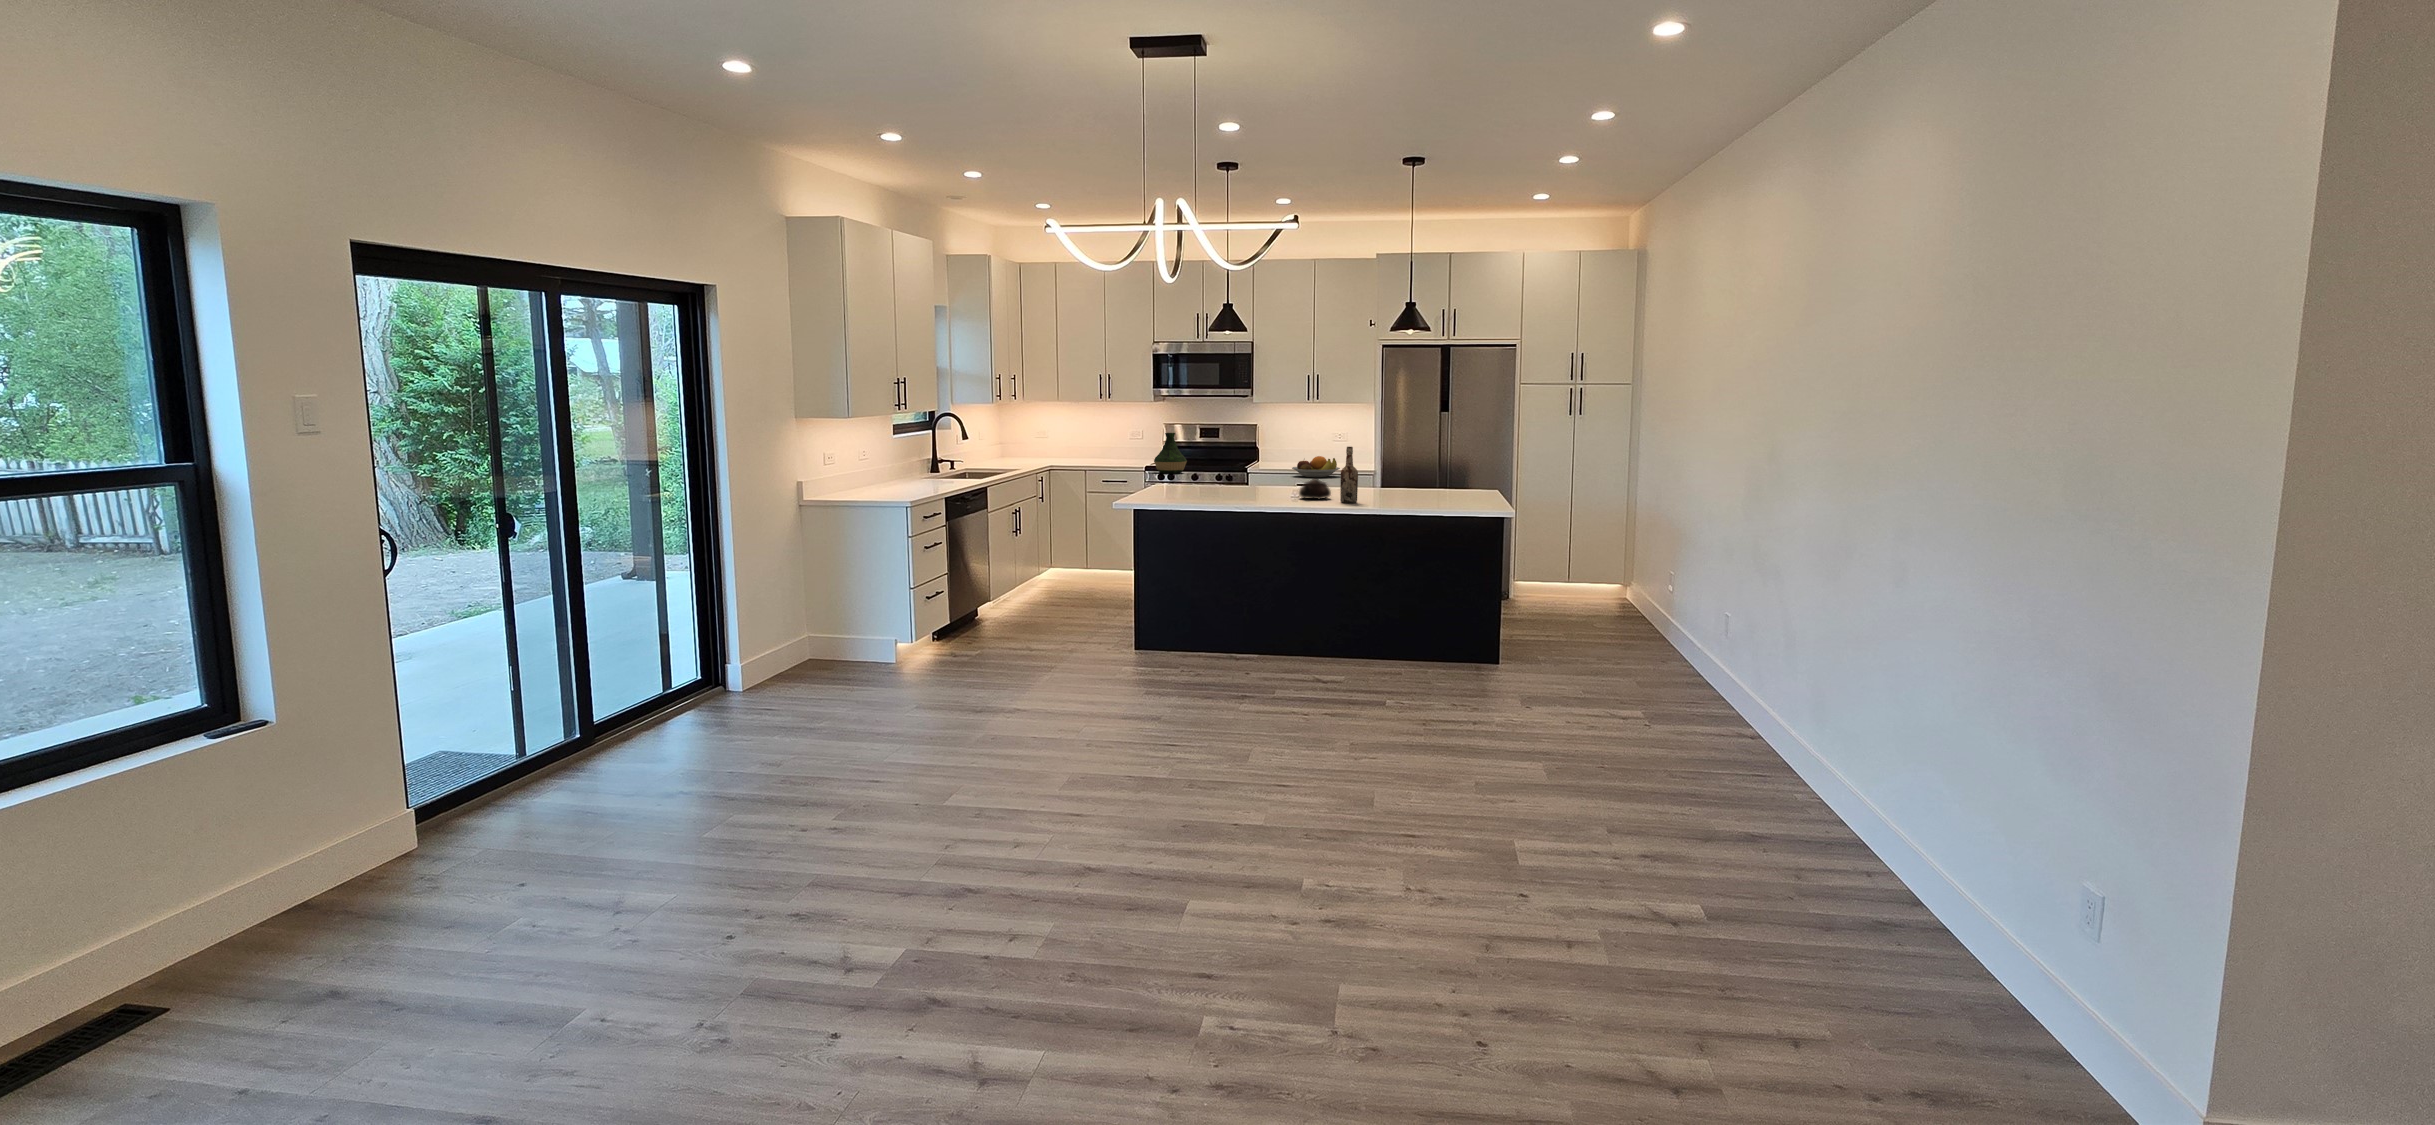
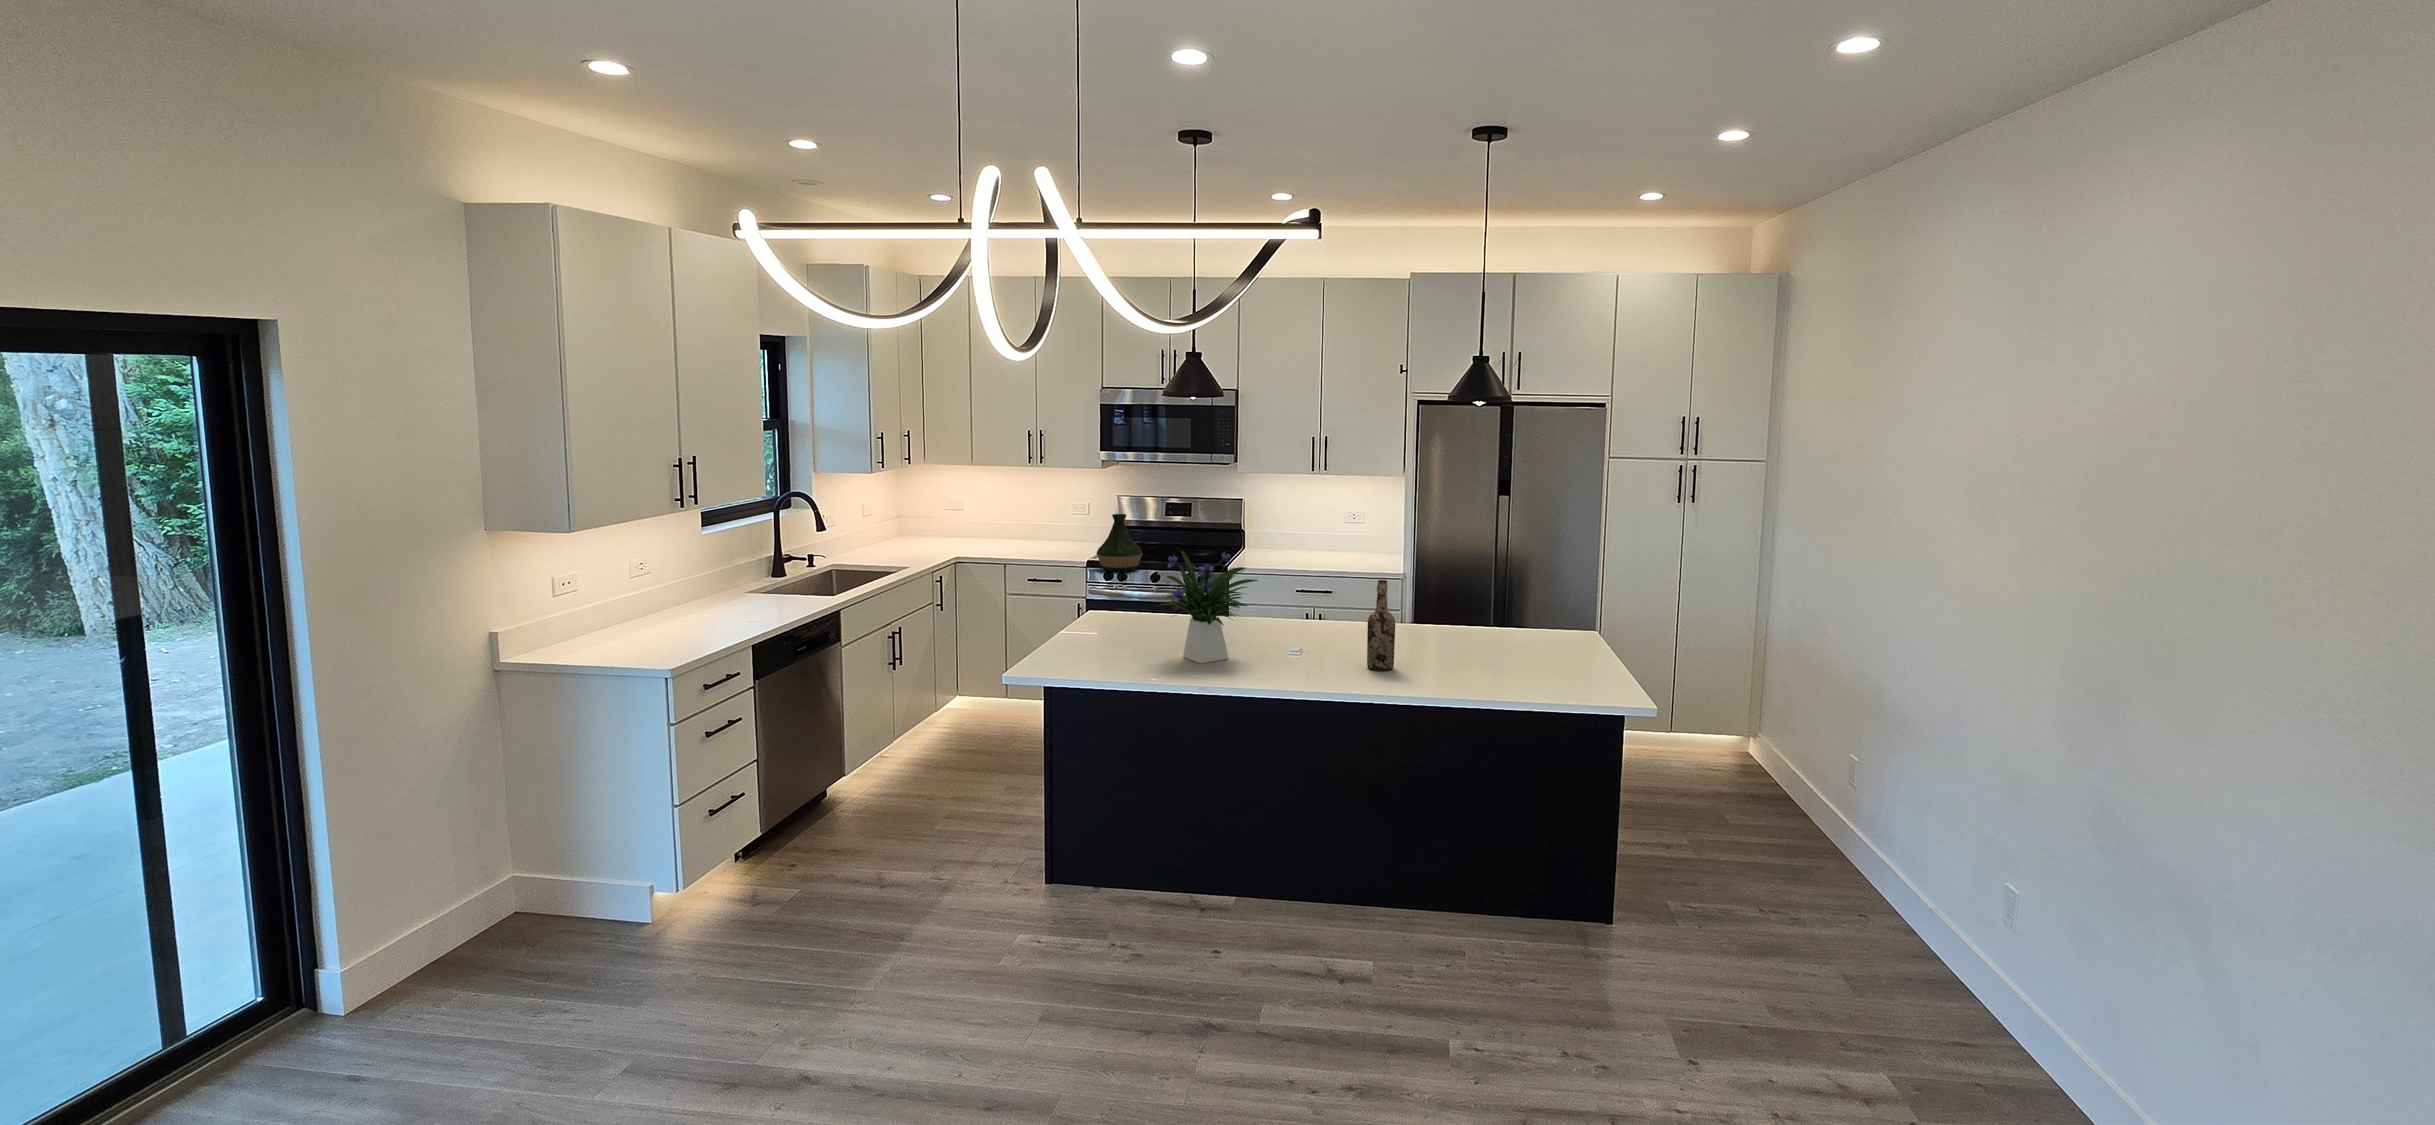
flower arrangement: none [1203,428,1272,501] -> present [1156,550,1257,663]
fruit bowl: present [1292,456,1340,477] -> none [1288,552,1356,583]
teapot: present [1299,479,1331,499] -> none [1301,622,1351,657]

